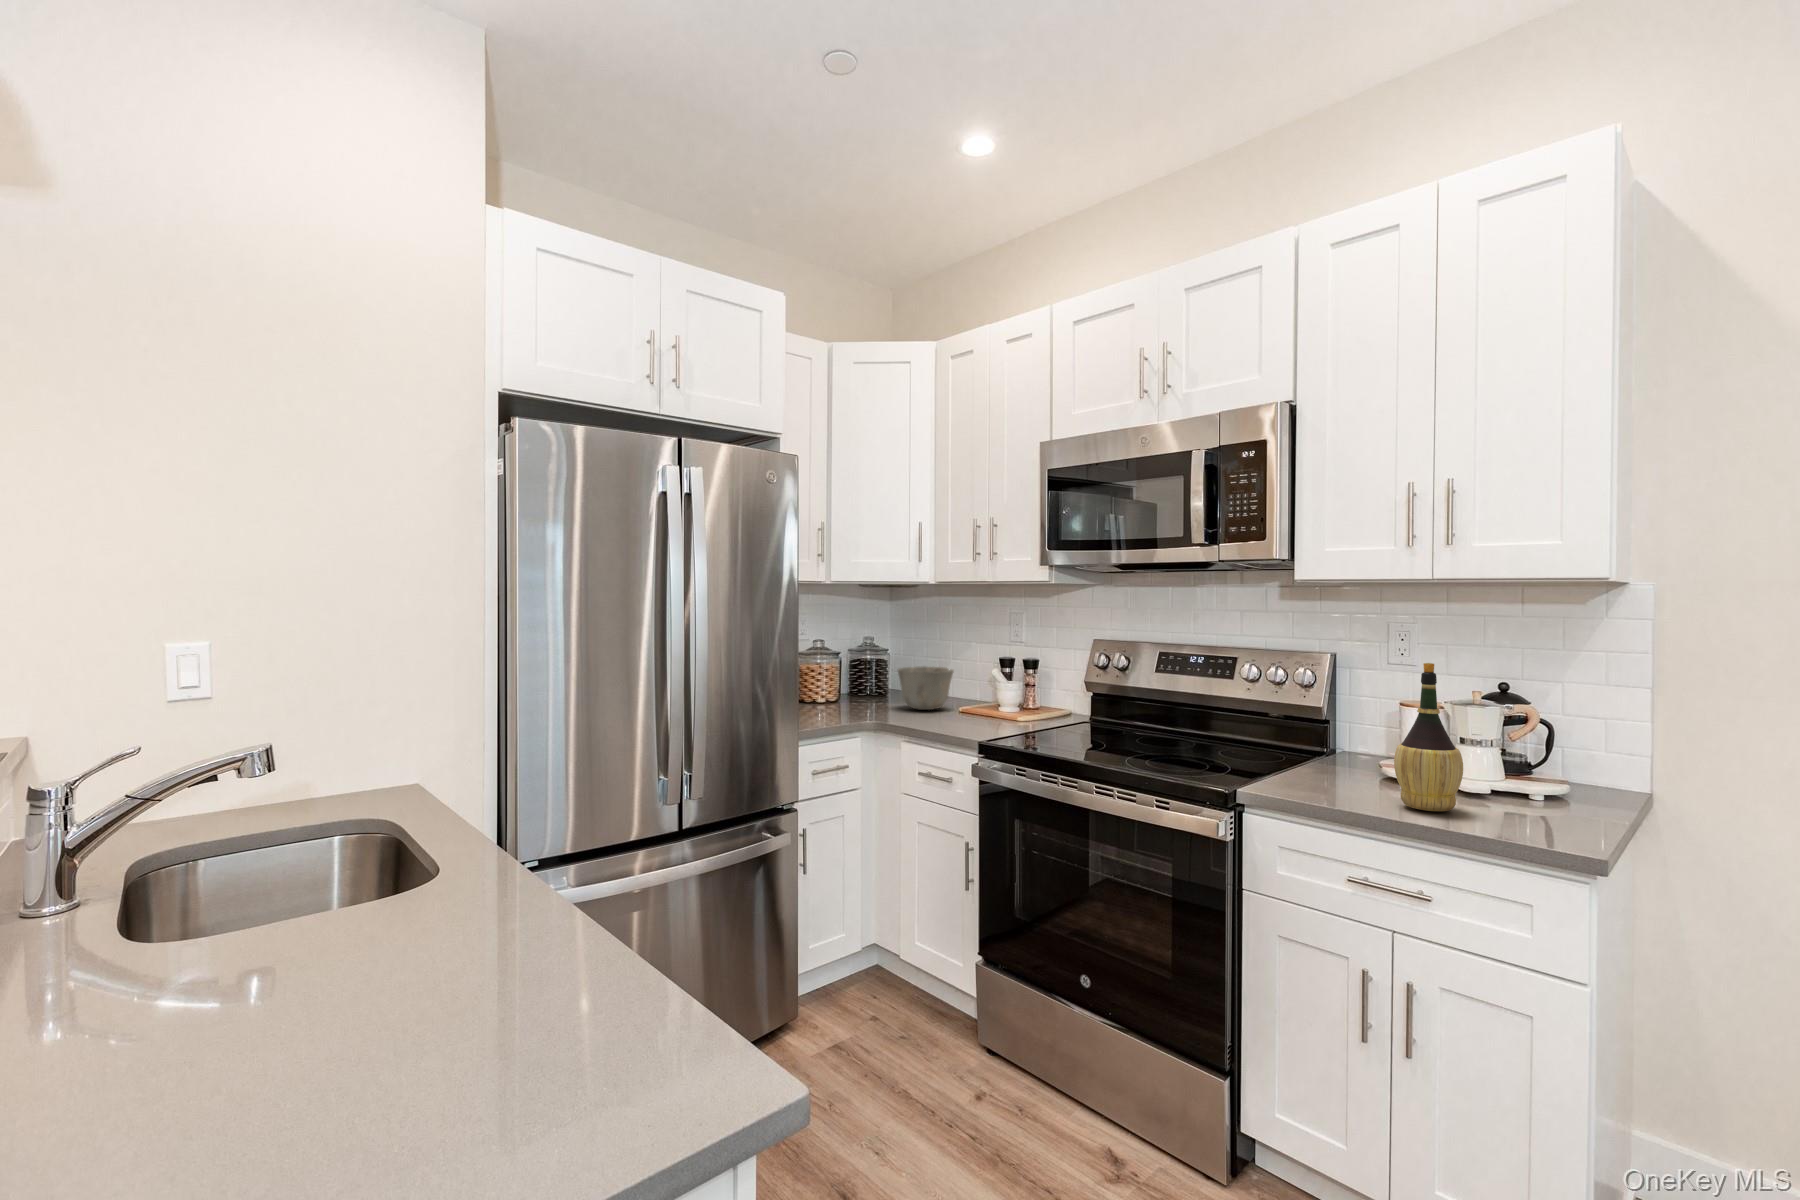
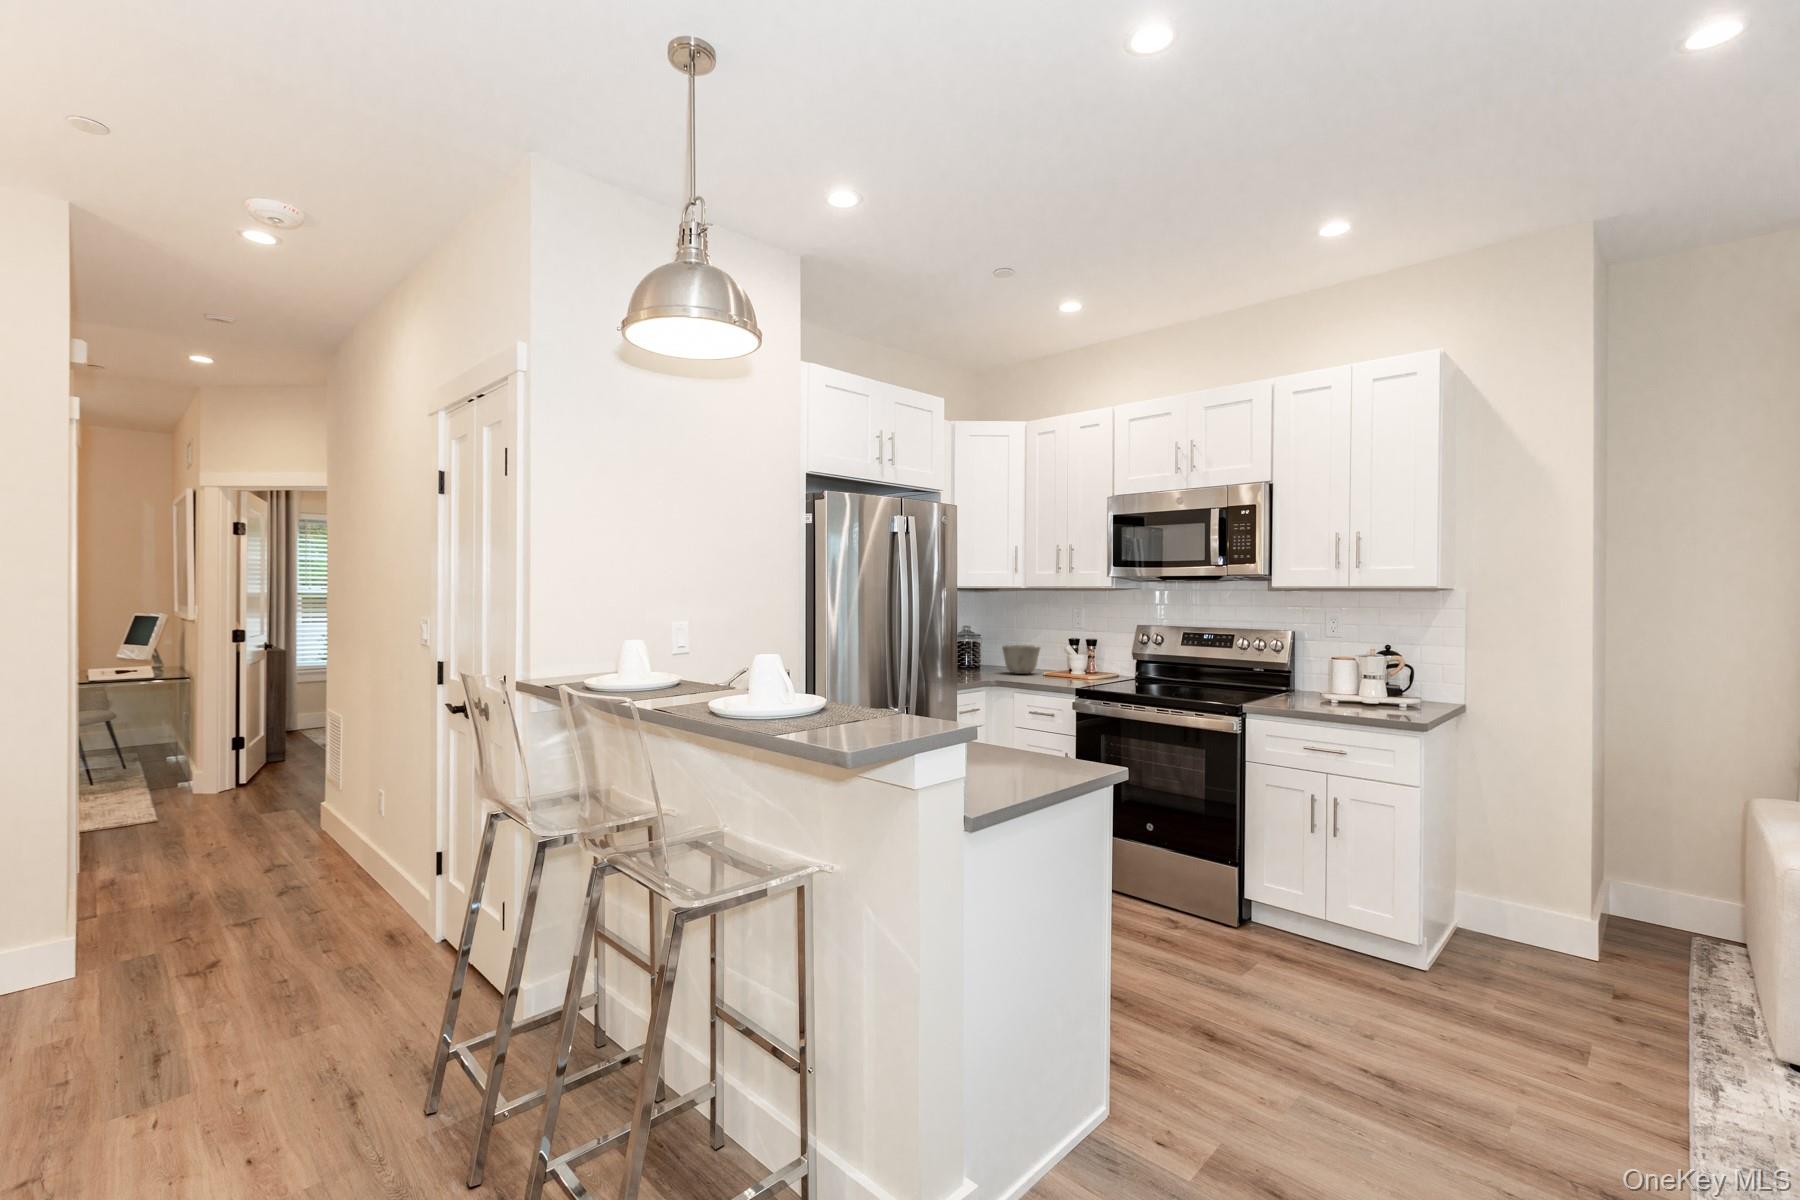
wine bottle: present [1394,663,1463,811] -> none [1327,631,1362,709]

